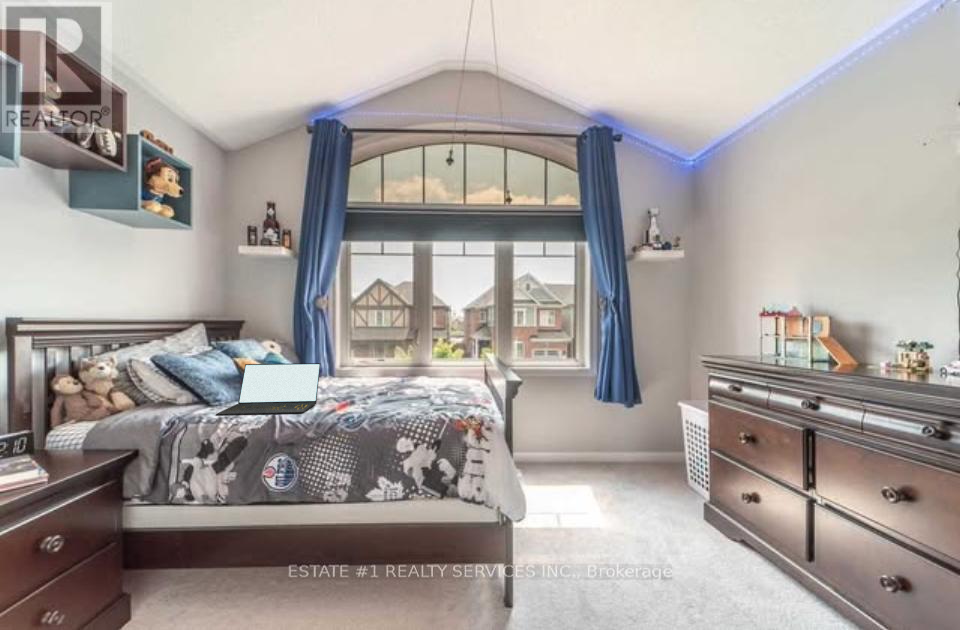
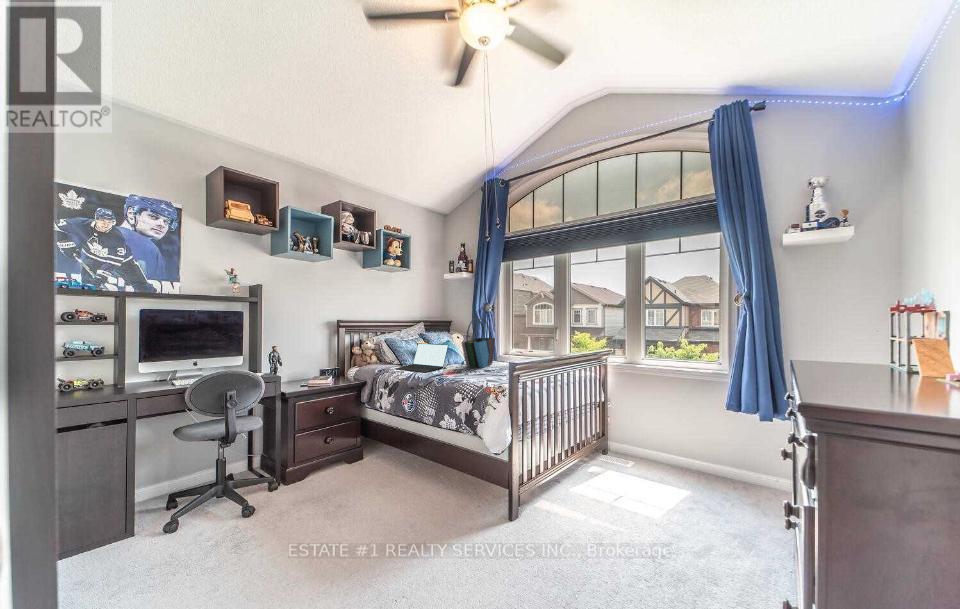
tote bag: none [349,320,382,399] -> present [462,318,495,368]

